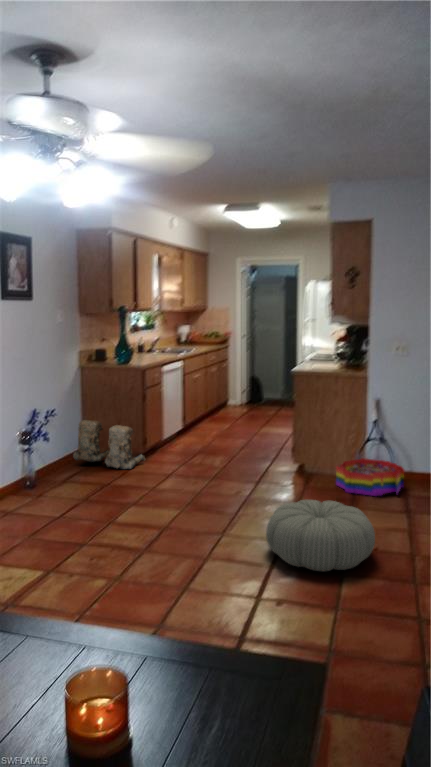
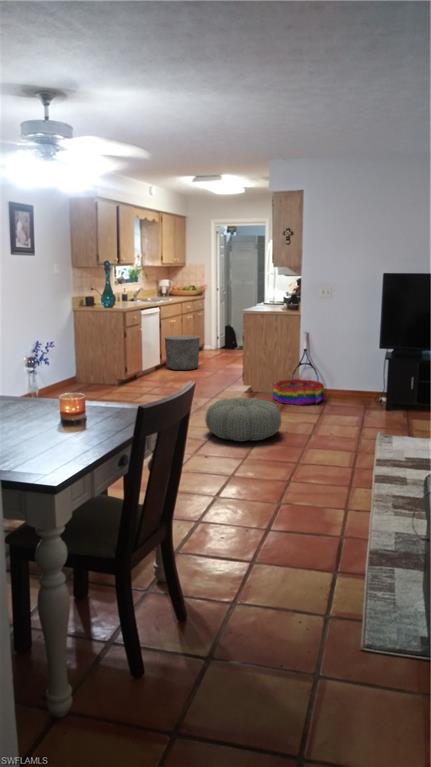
planter: none [189,393,230,436] -> present [165,335,200,370]
backpack: present [73,420,145,469] -> none [69,352,127,390]

